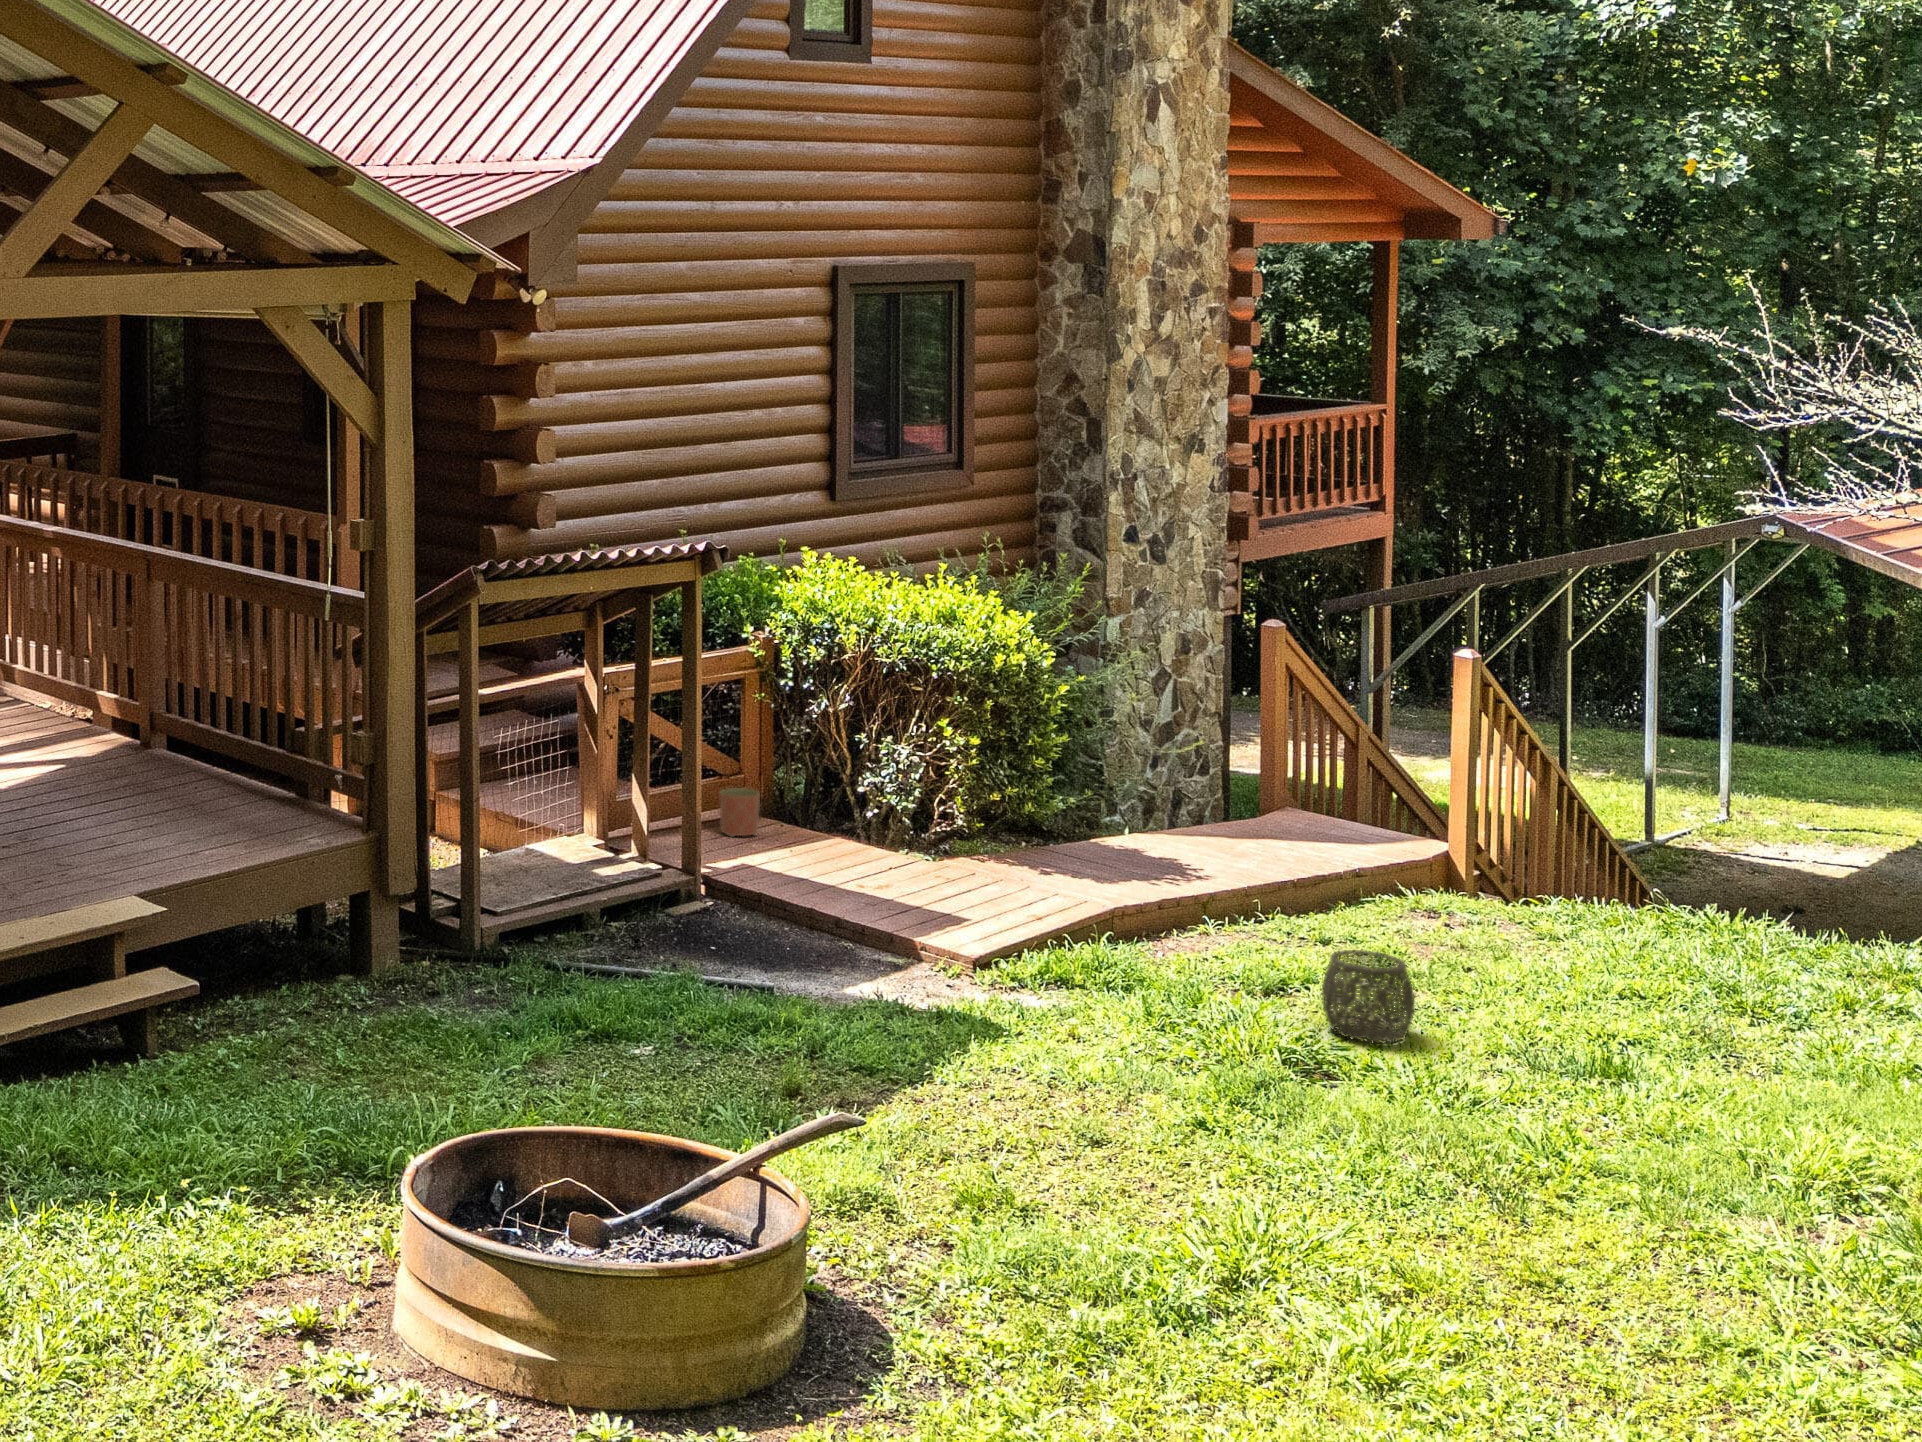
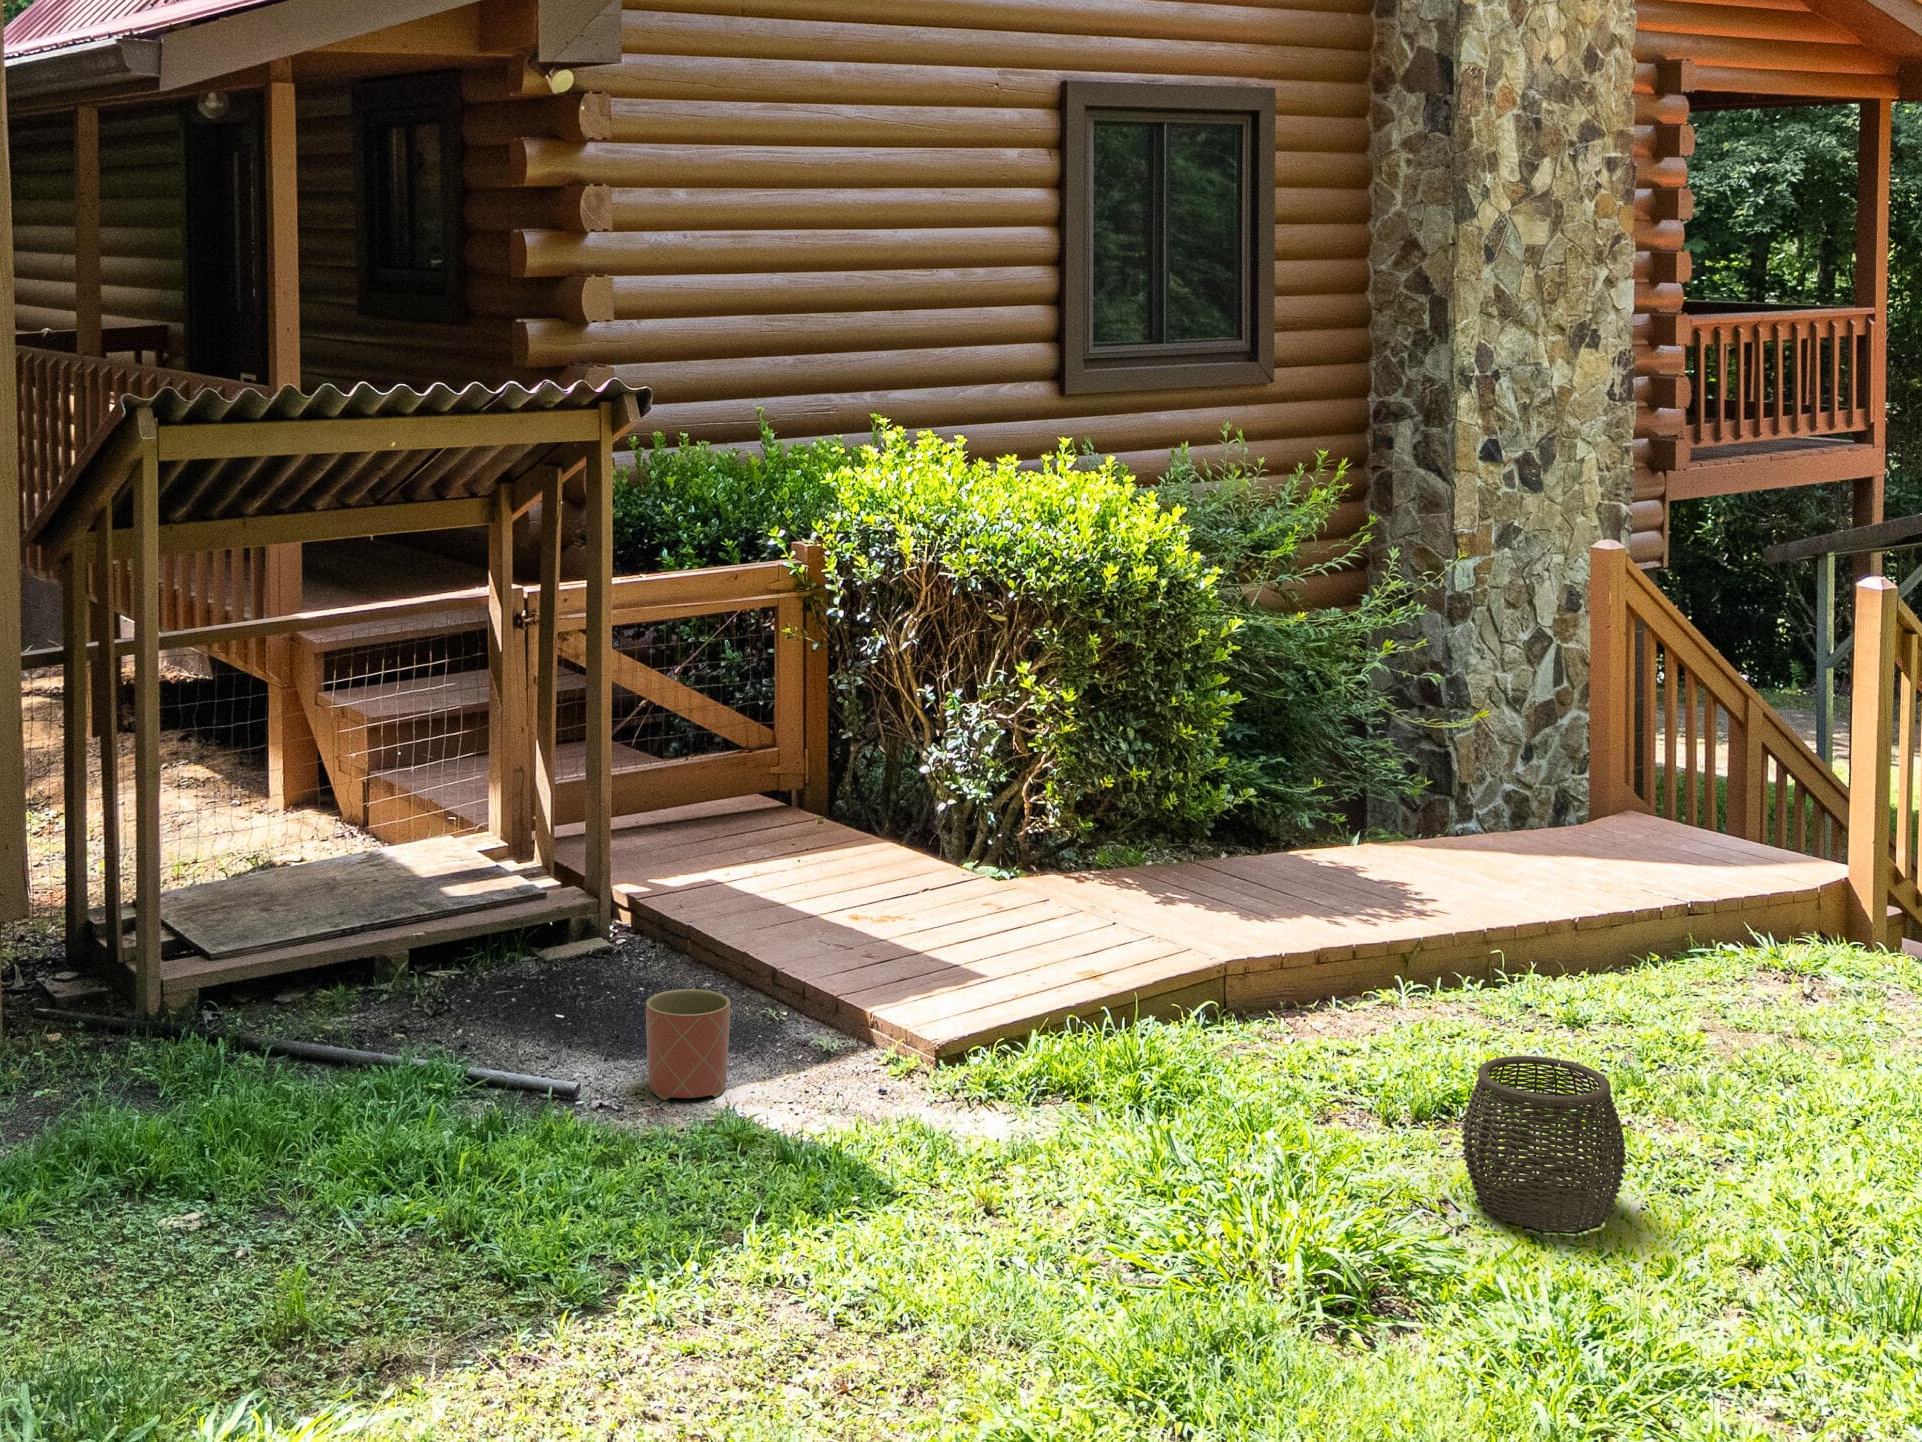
planter: present [720,788,760,837] -> present [646,989,731,1100]

